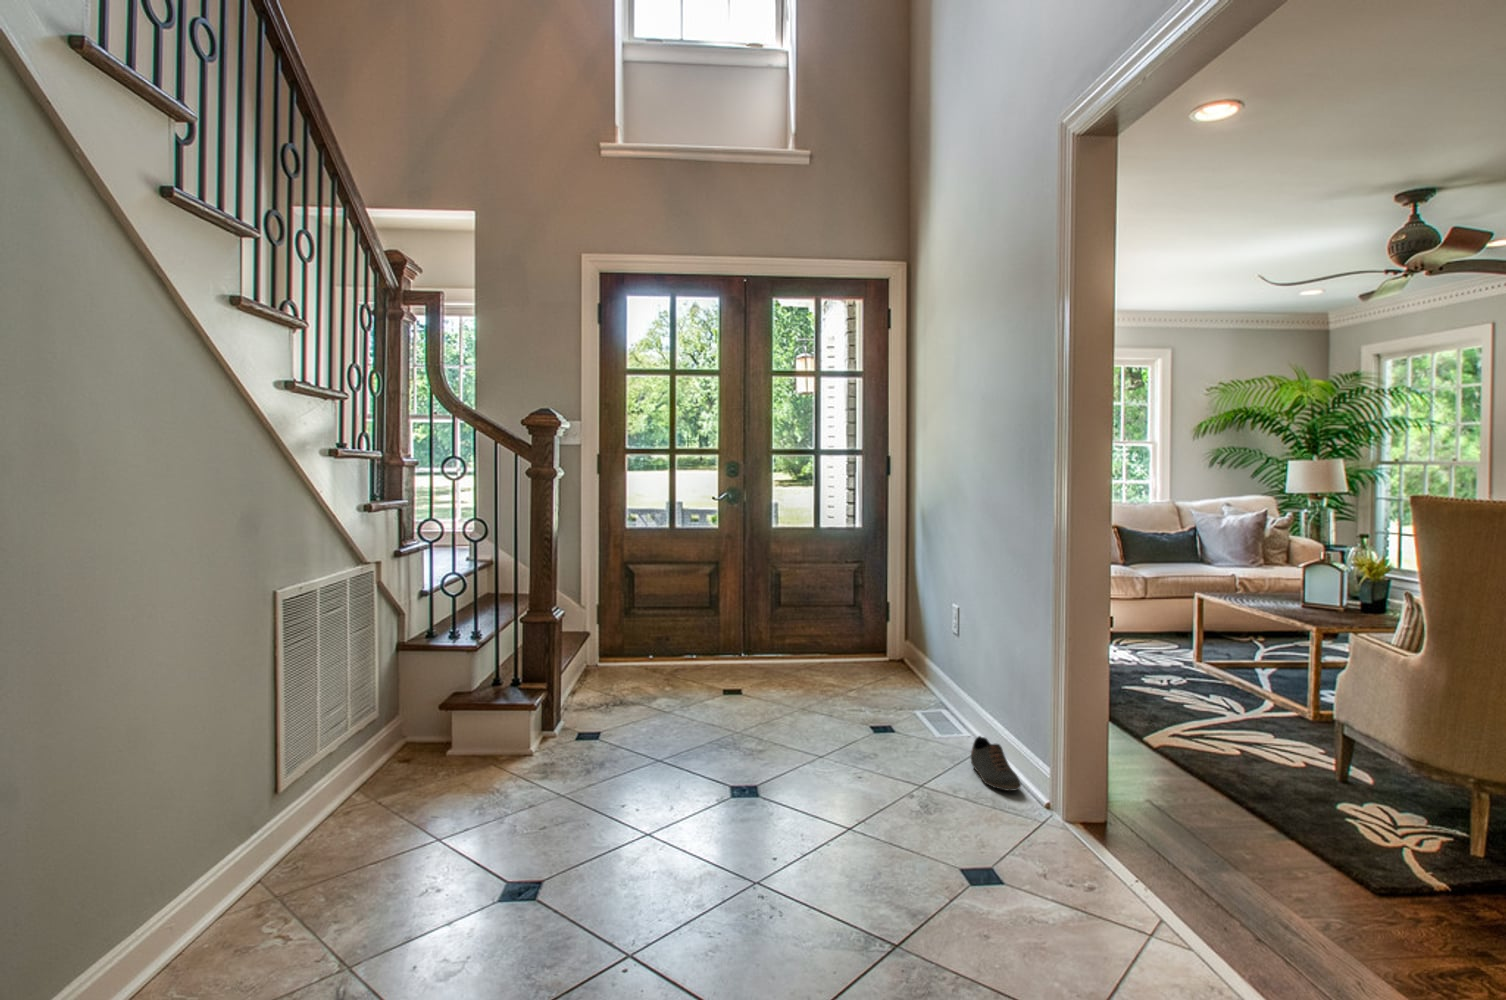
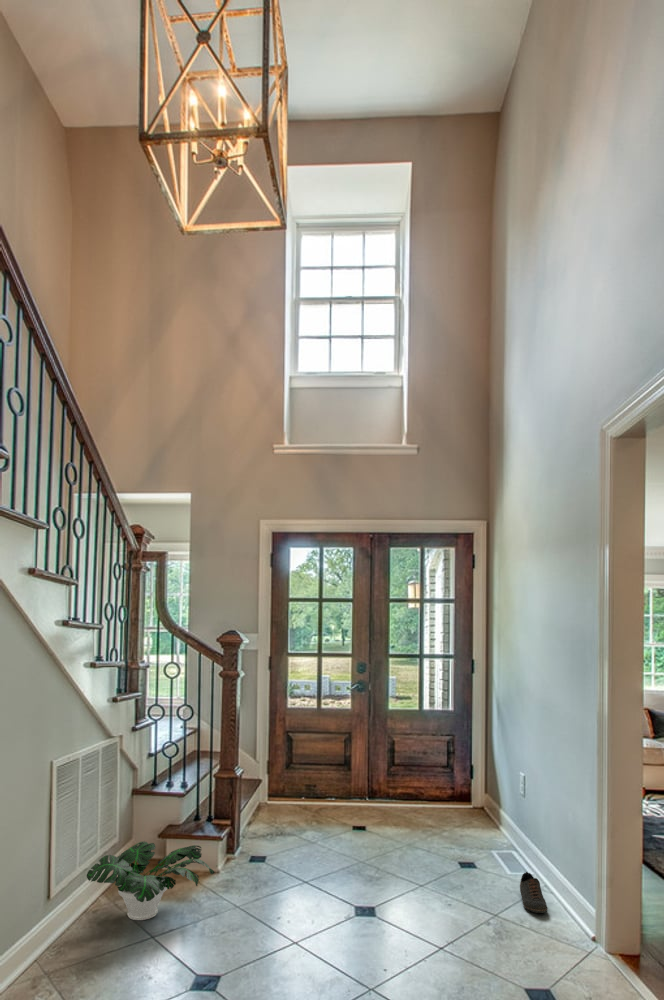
potted plant: none [309,714,530,836] -> present [87,841,215,920]

